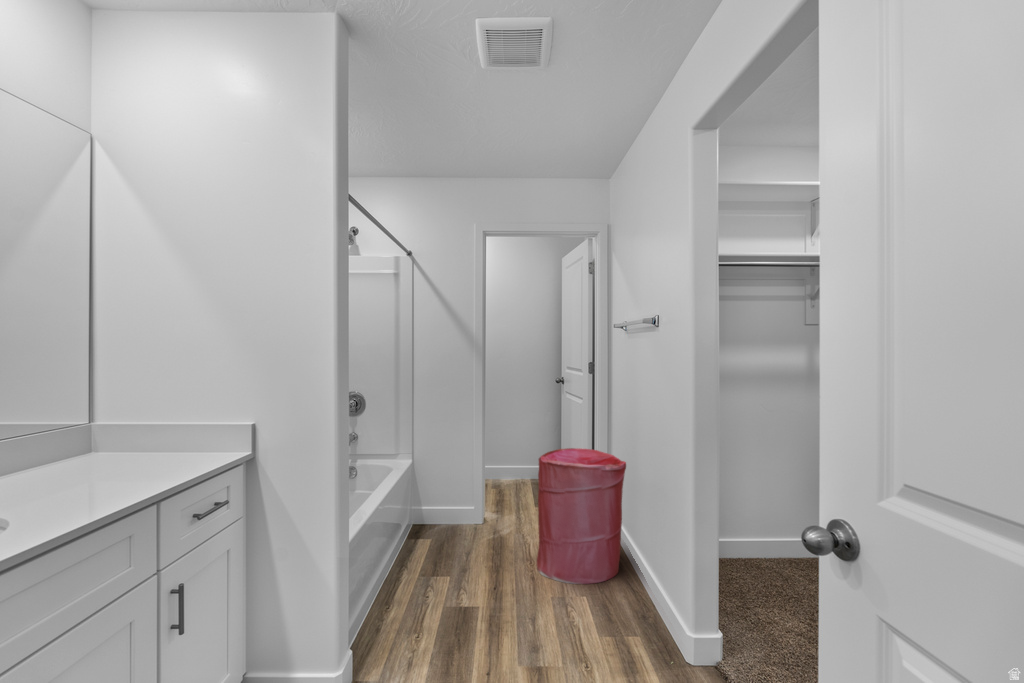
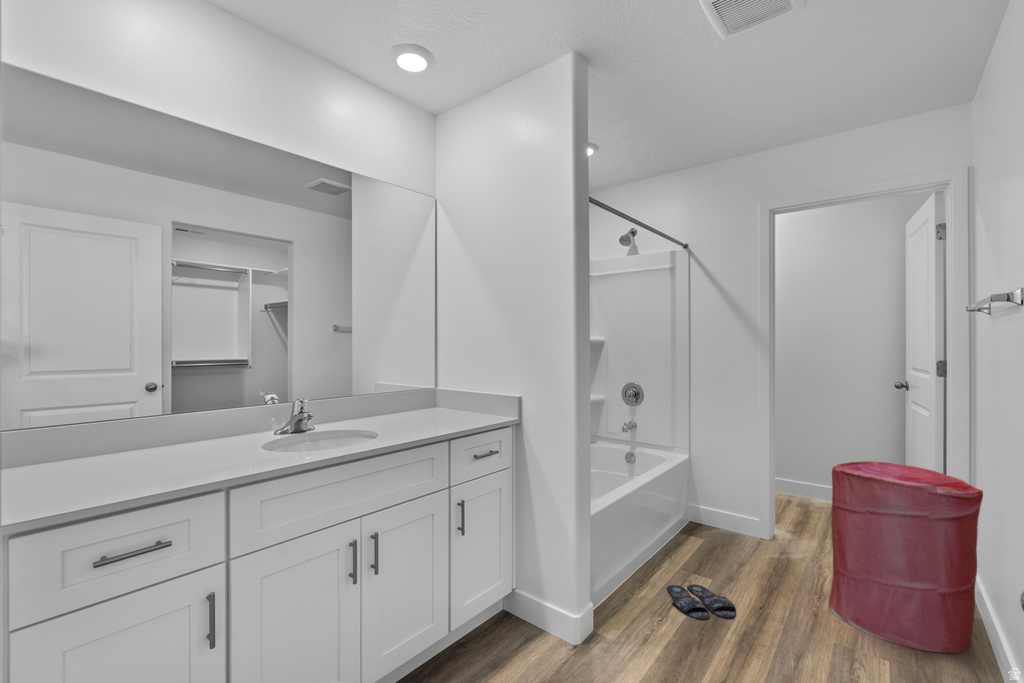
slippers: none [417,585,479,617] -> present [667,584,736,620]

